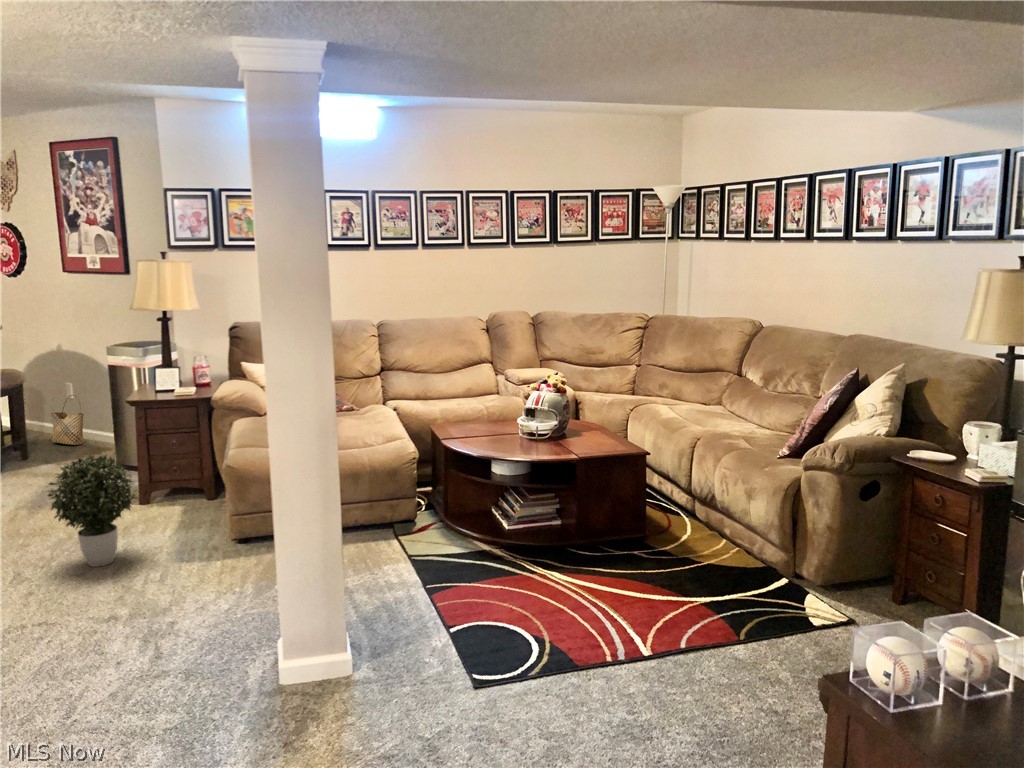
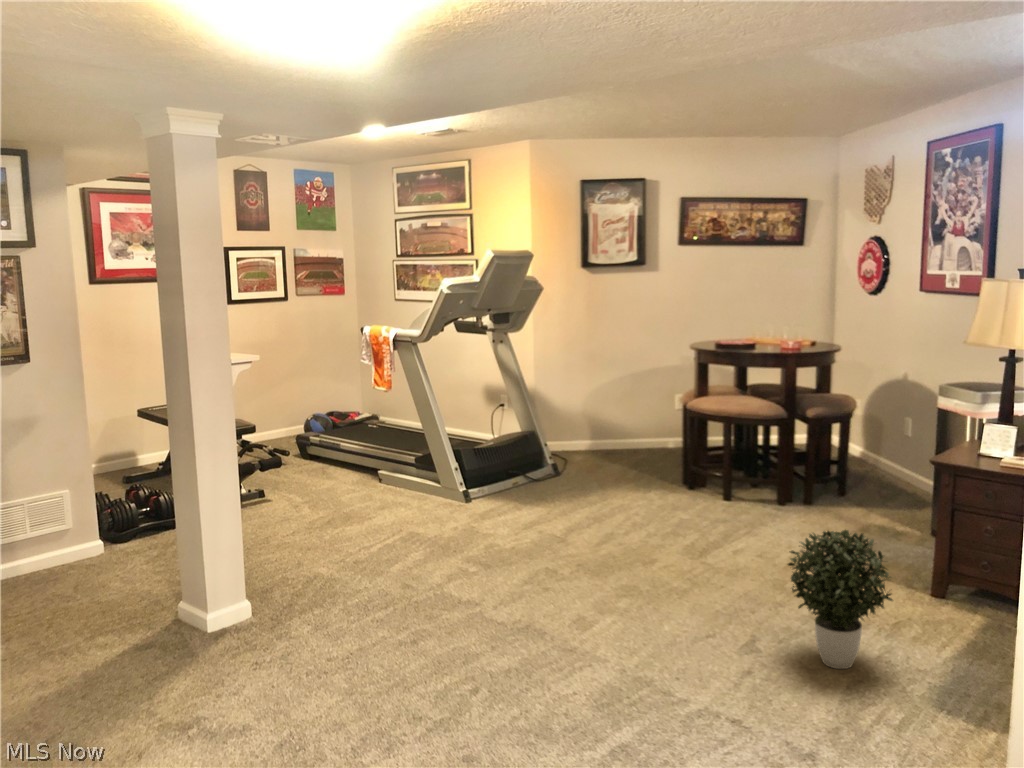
woven basket: present [51,395,84,445] -> none [881,432,918,490]

